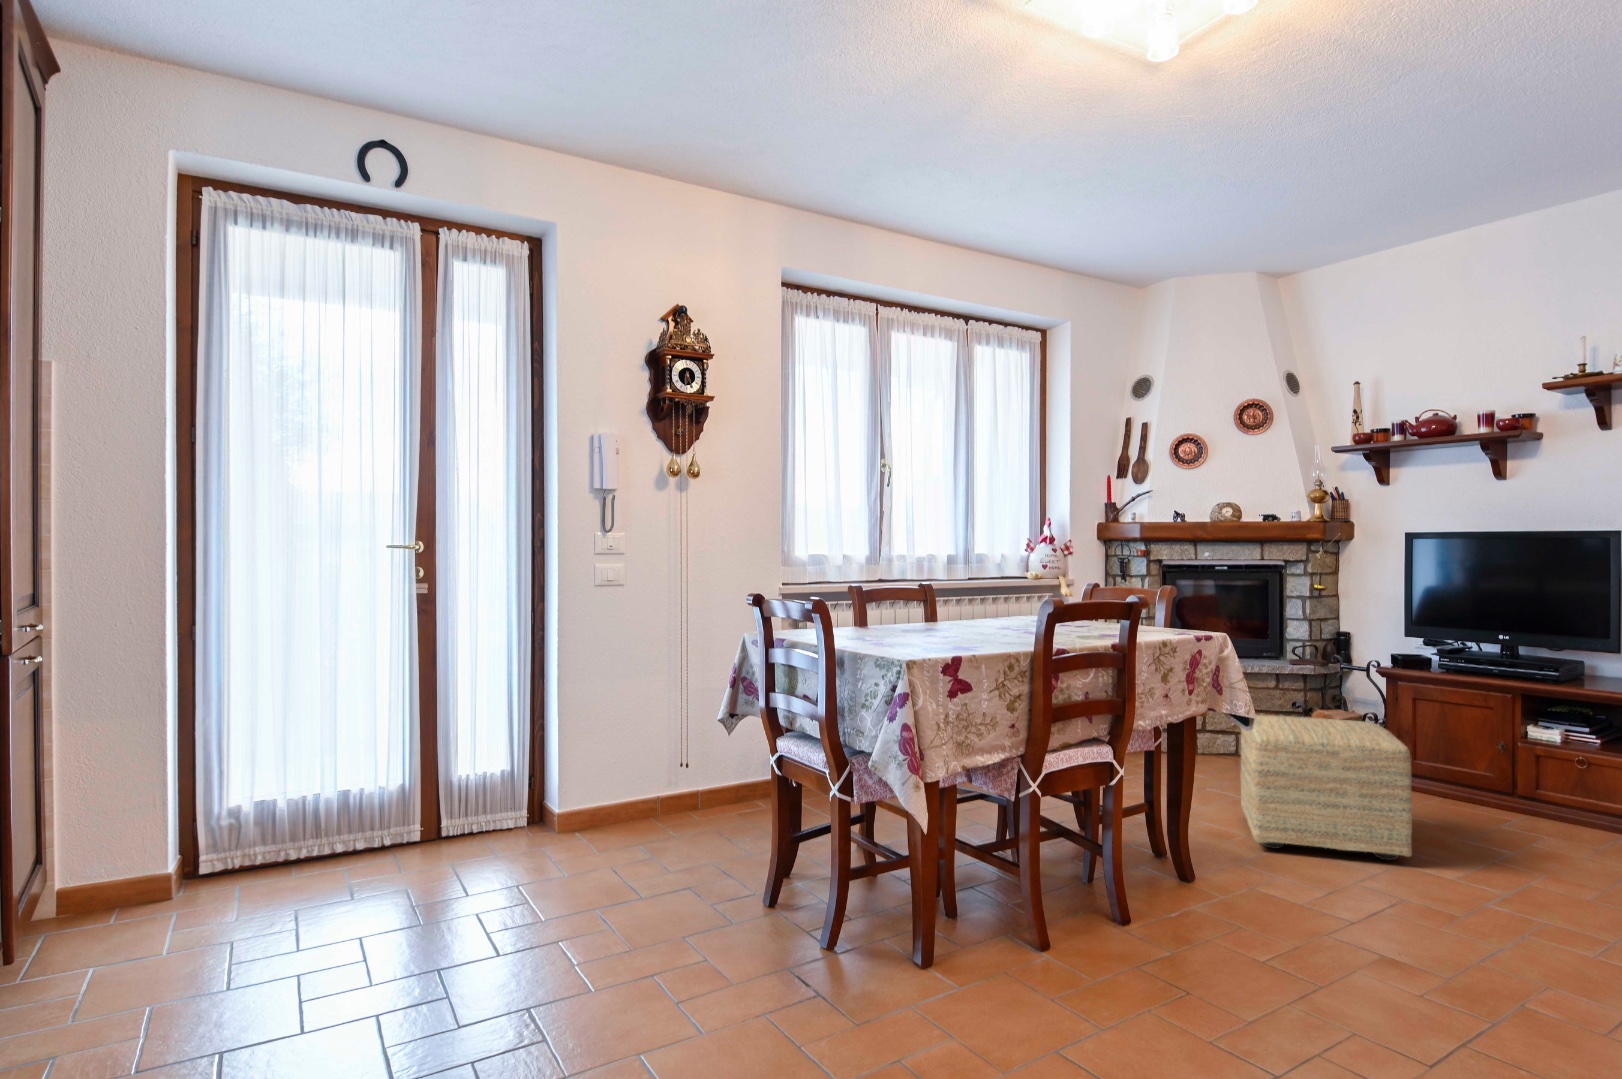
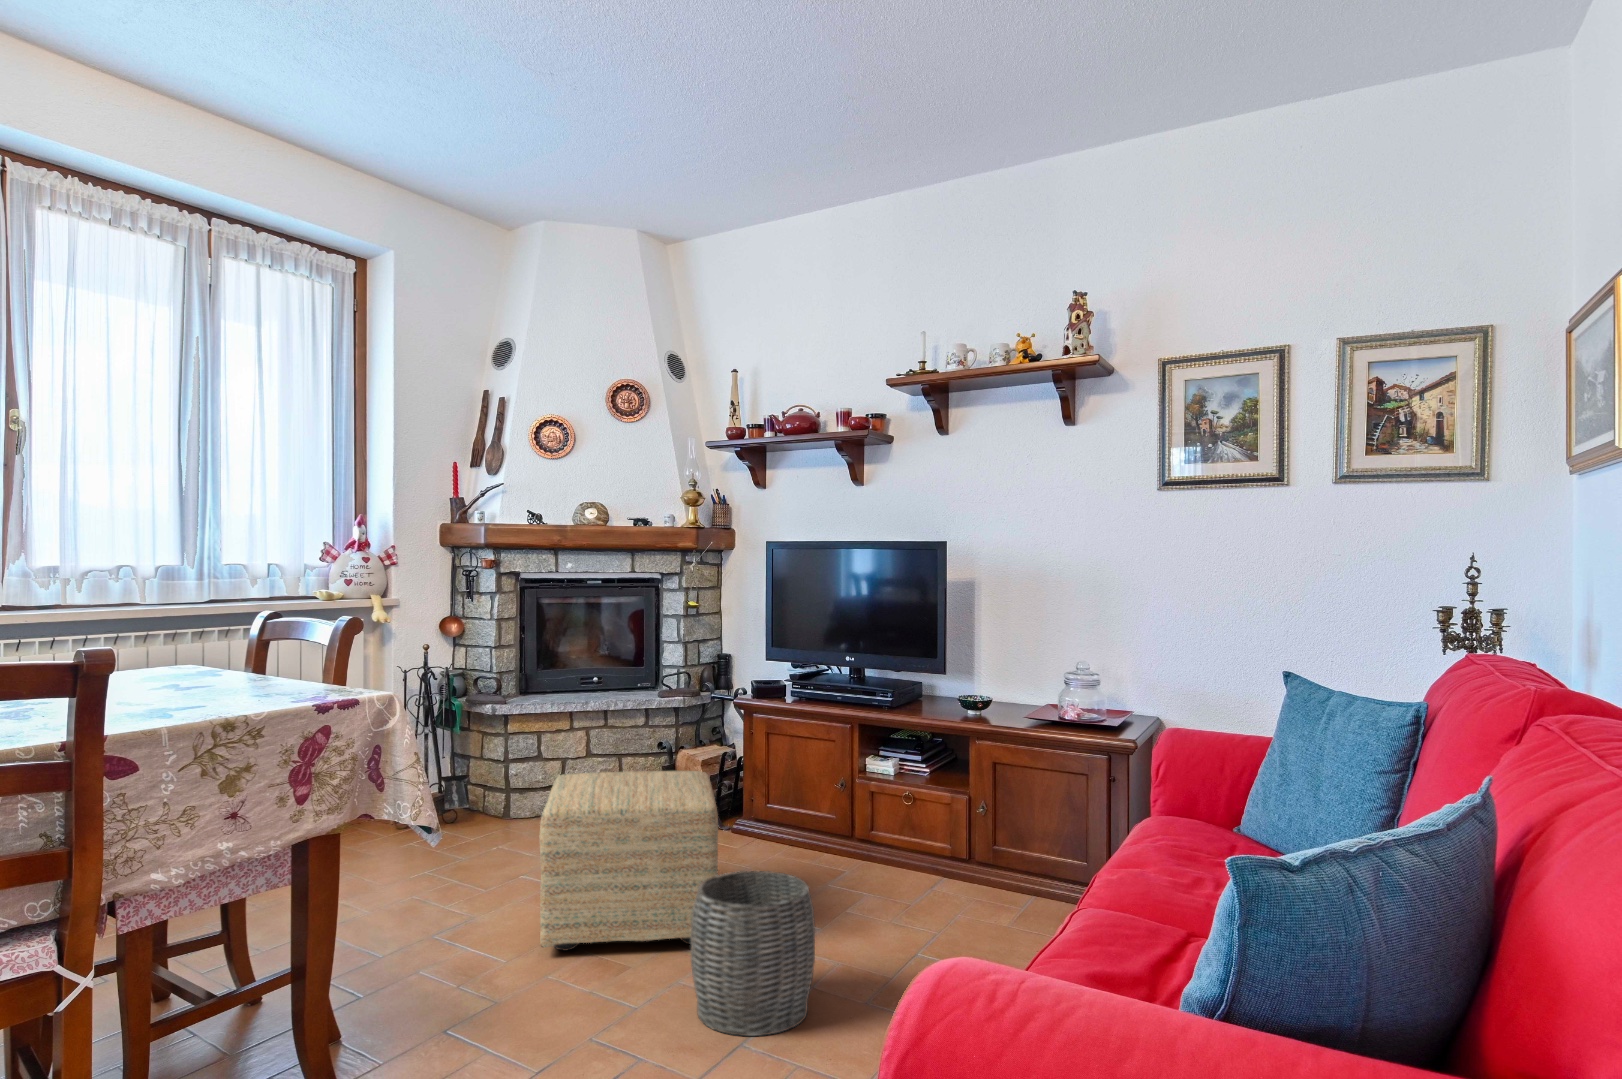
woven basket: none [1413,801,1539,935] -> present [691,871,815,1036]

